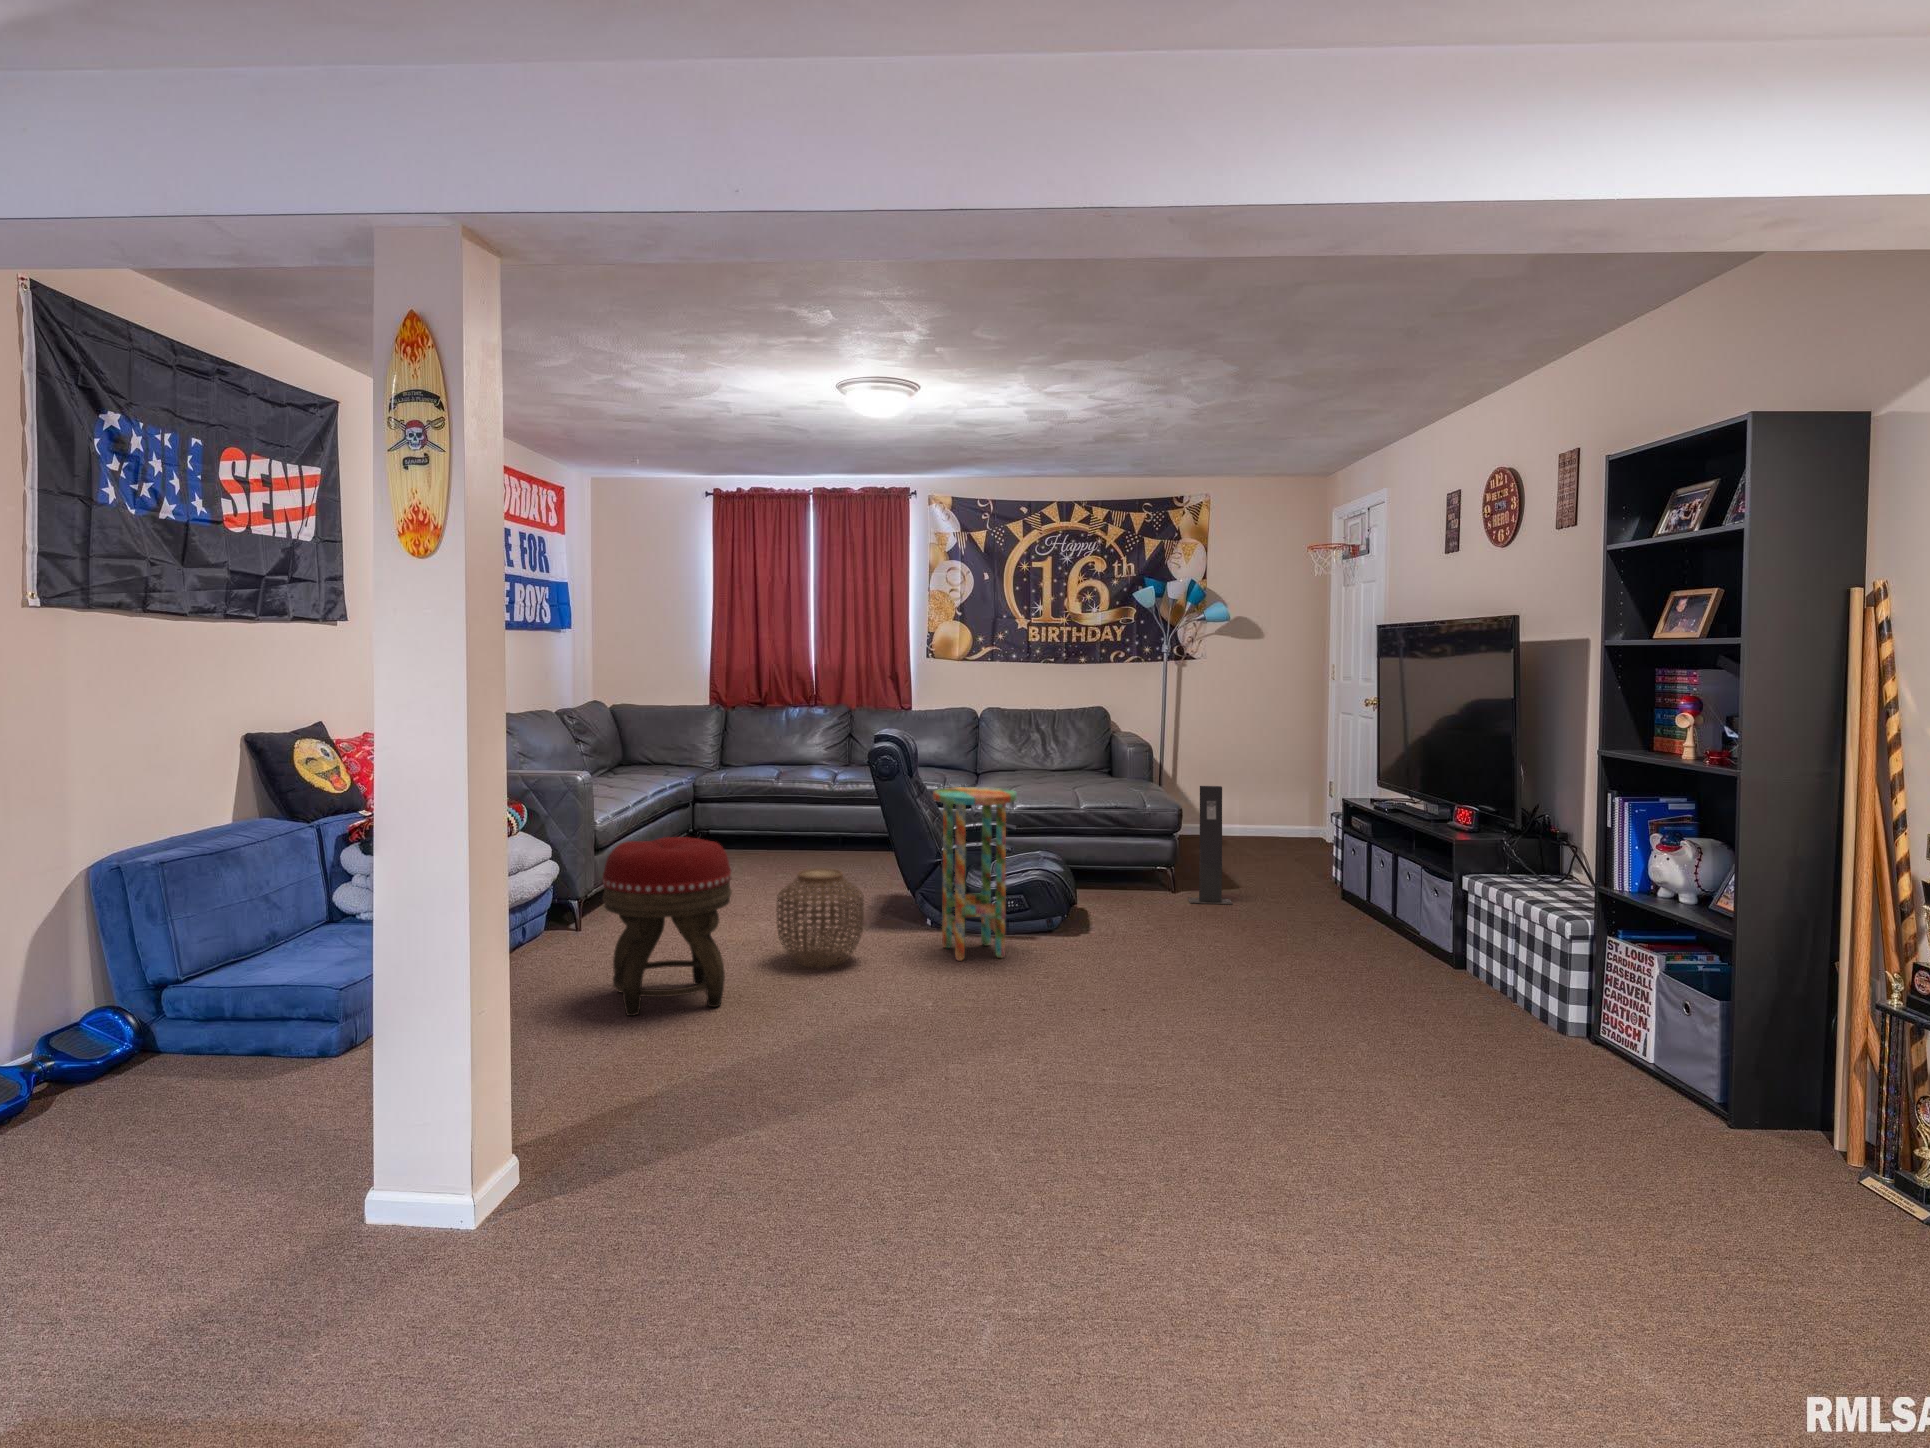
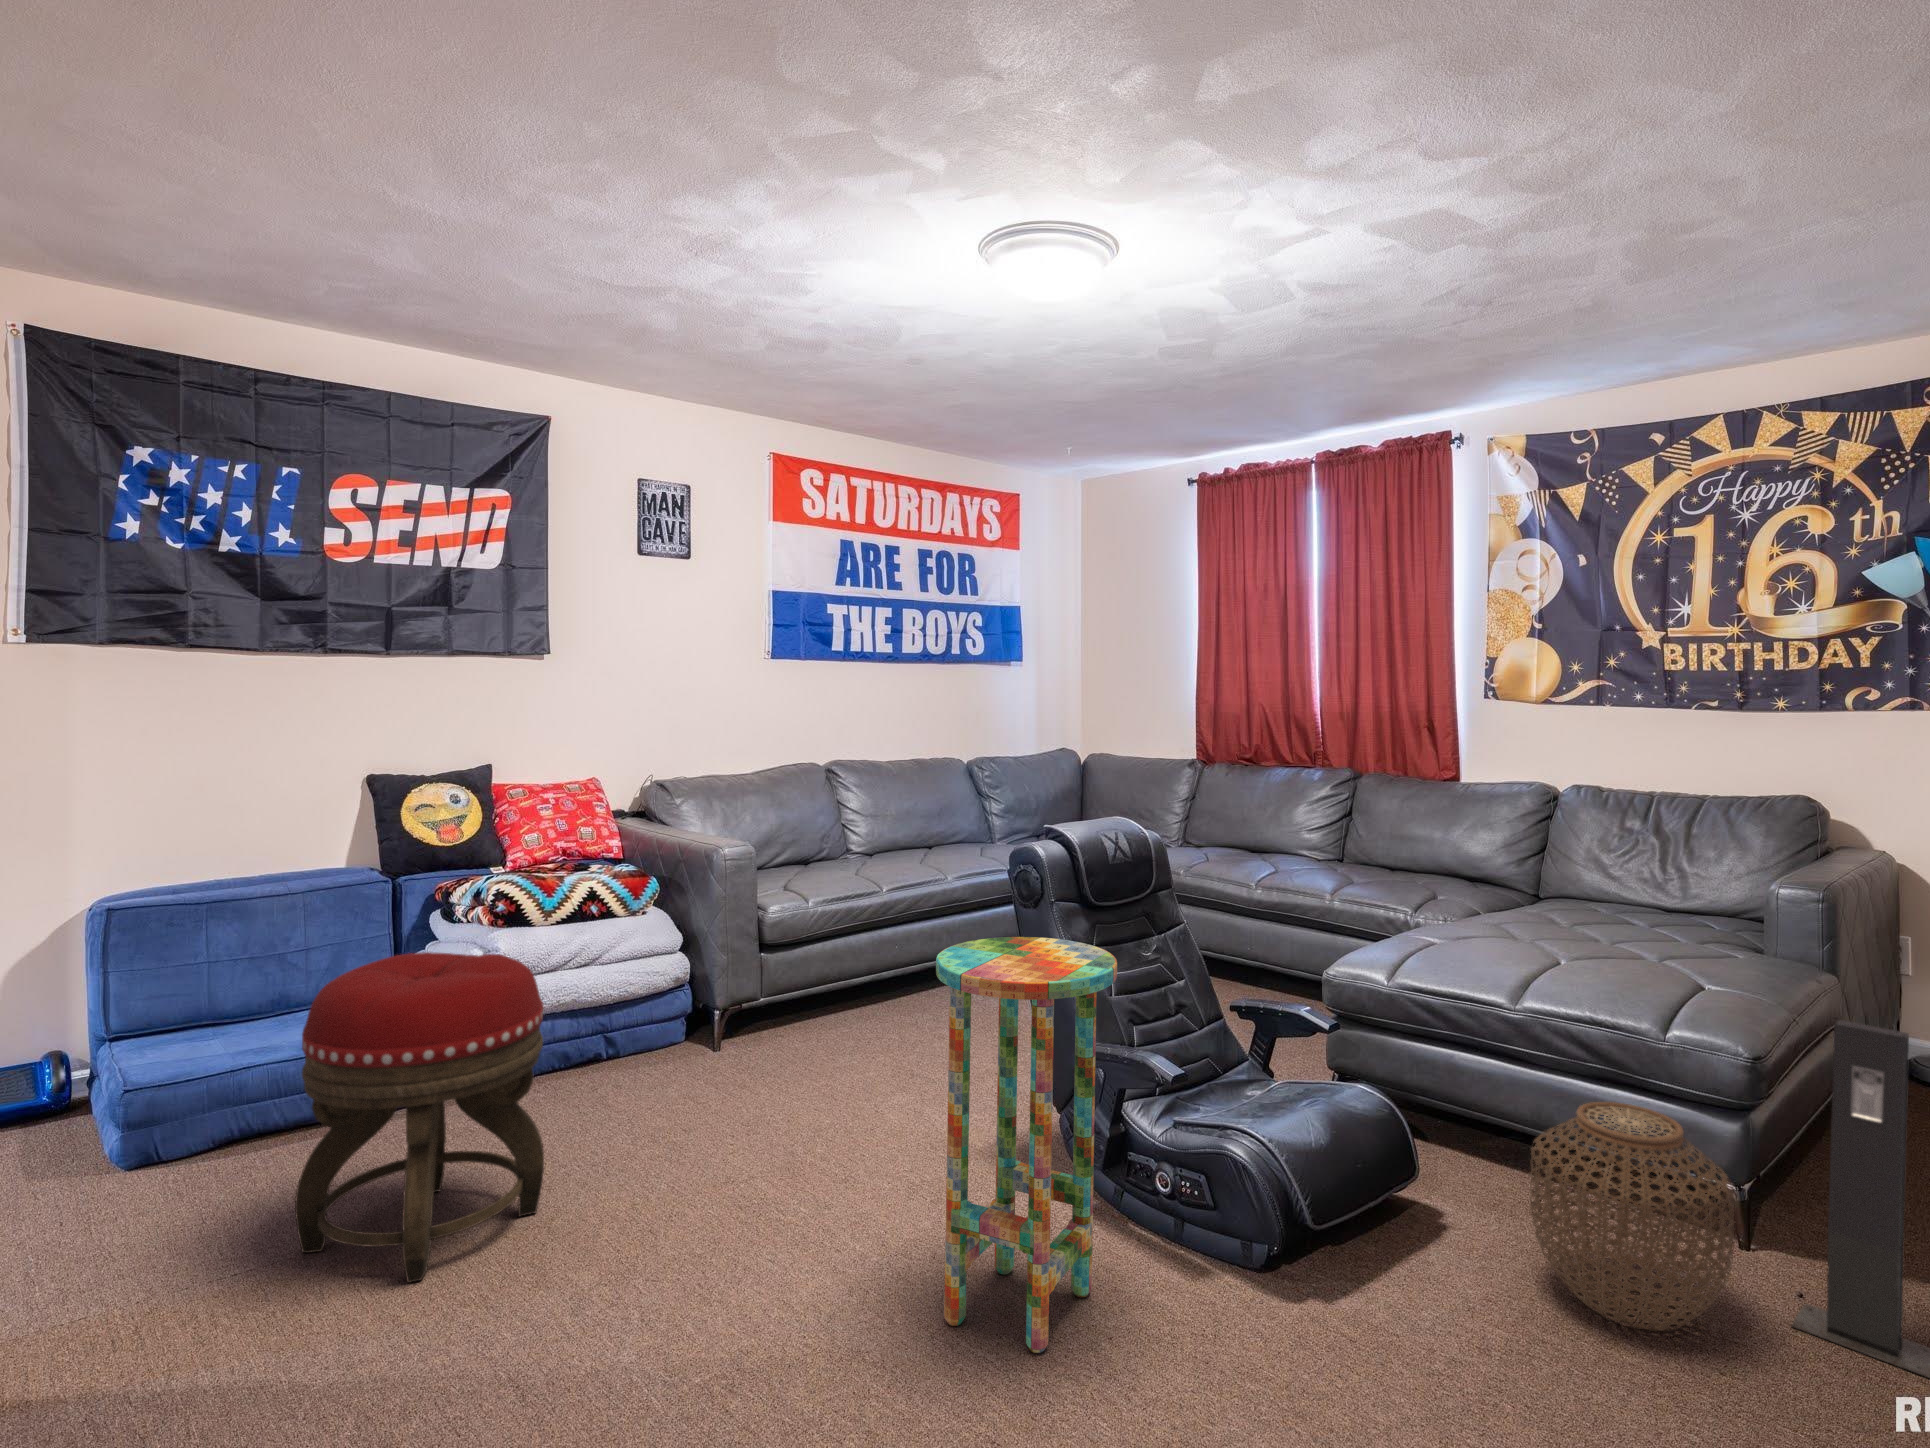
woven basket: present [777,868,864,967] -> present [1530,1102,1734,1331]

